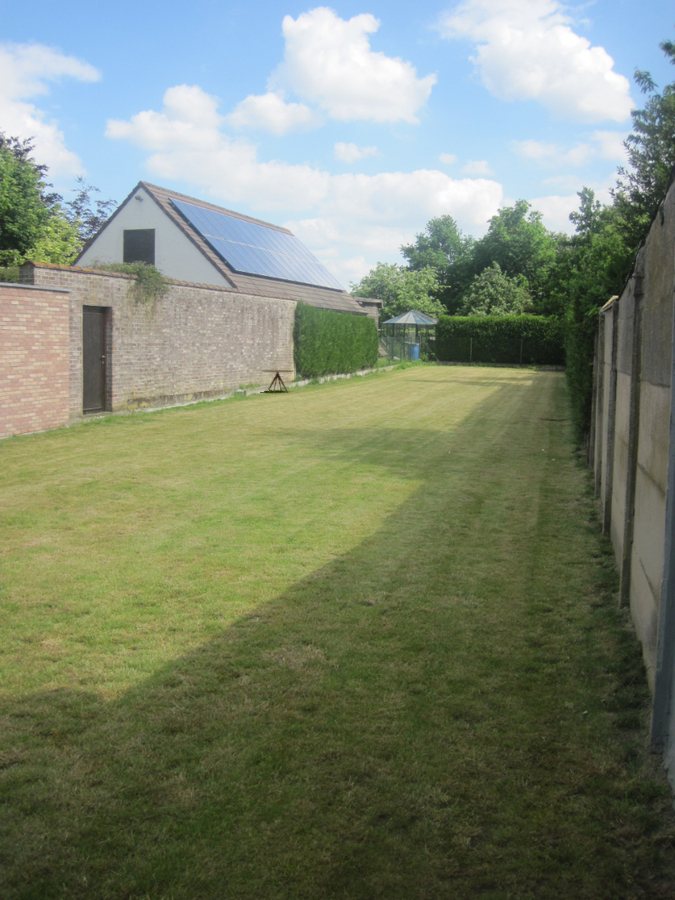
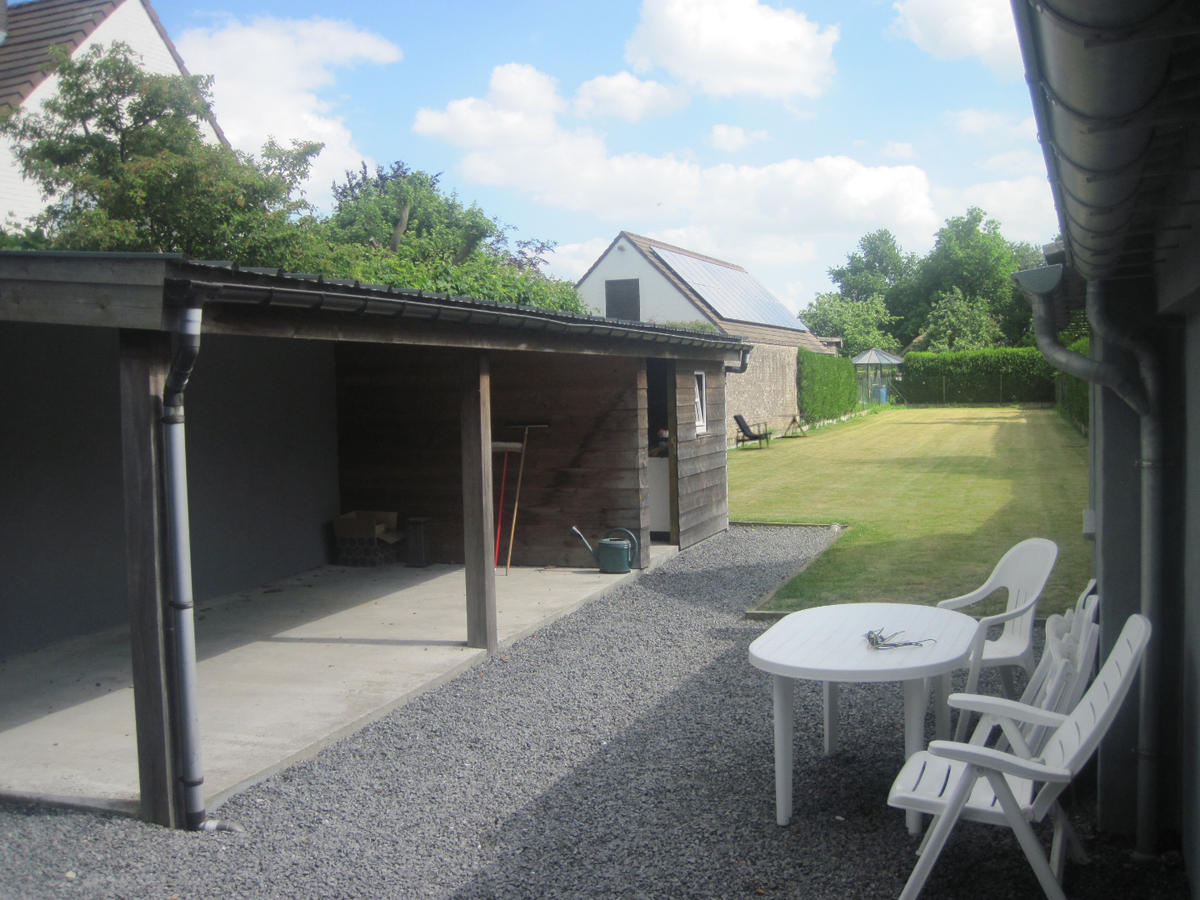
lounge chair: none [183,370,225,407] -> present [733,415,772,448]

